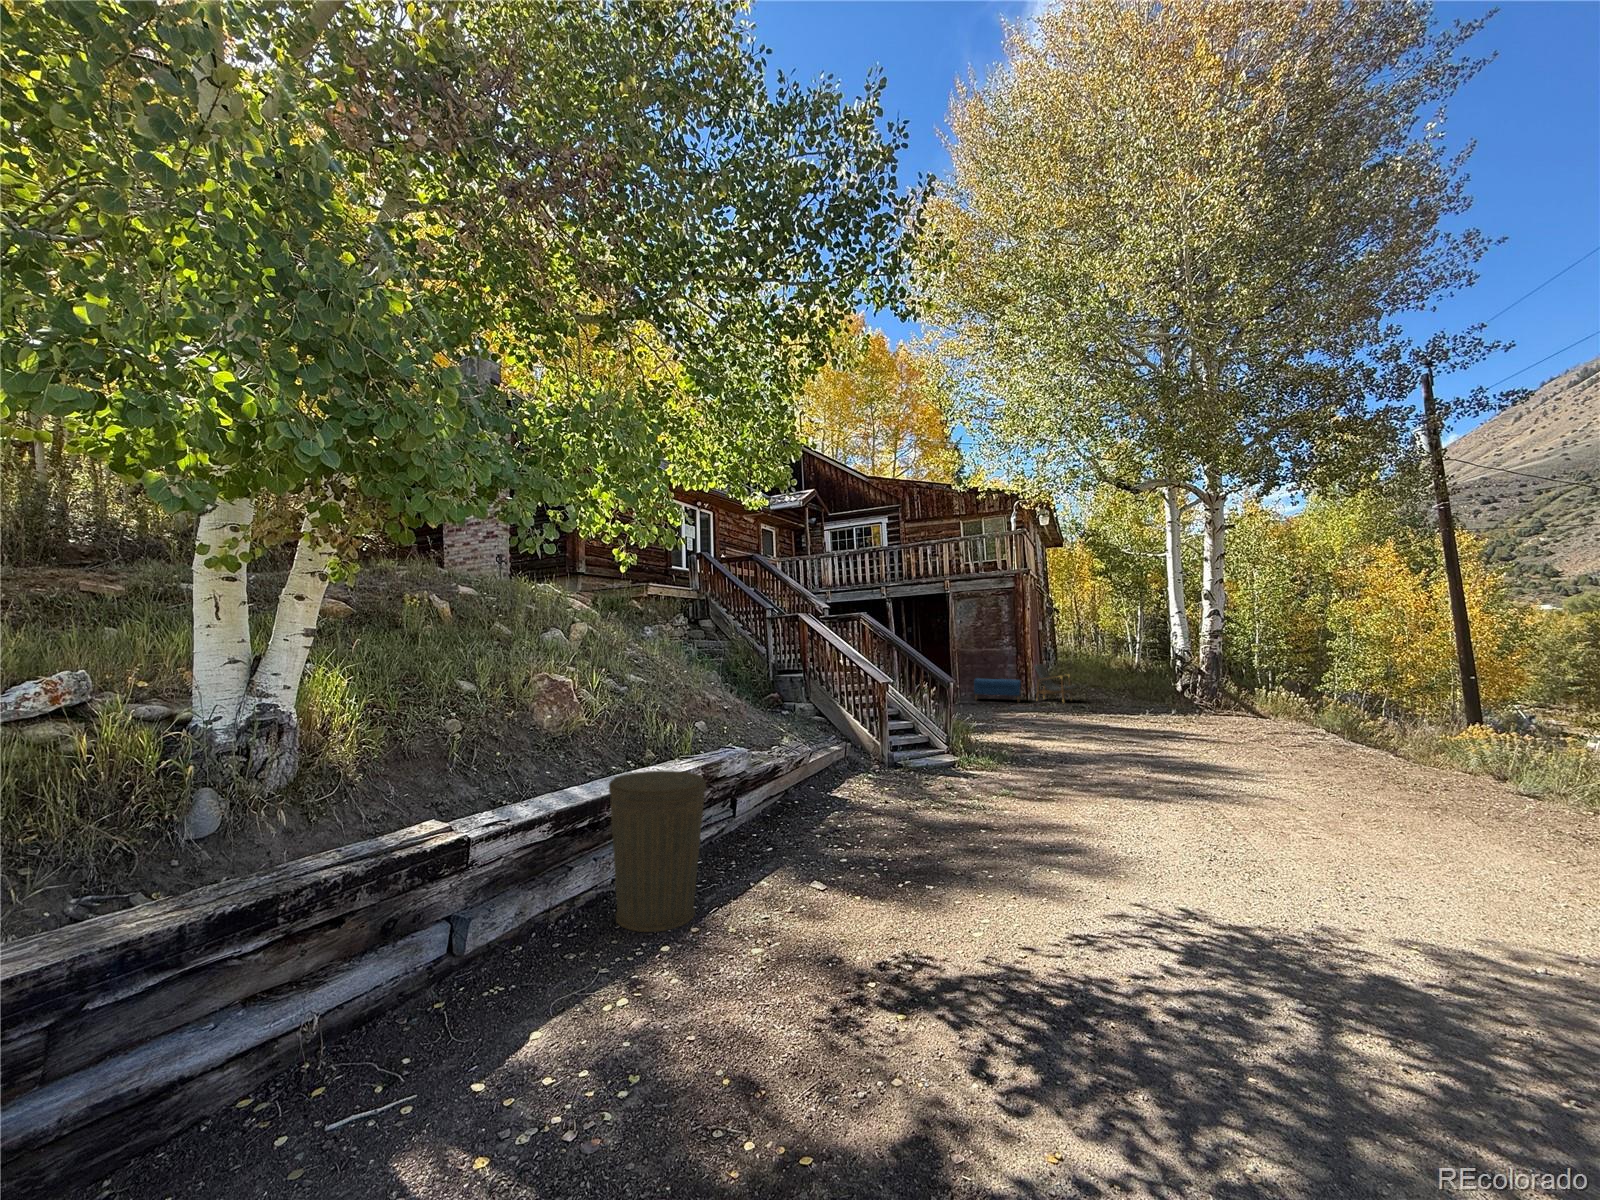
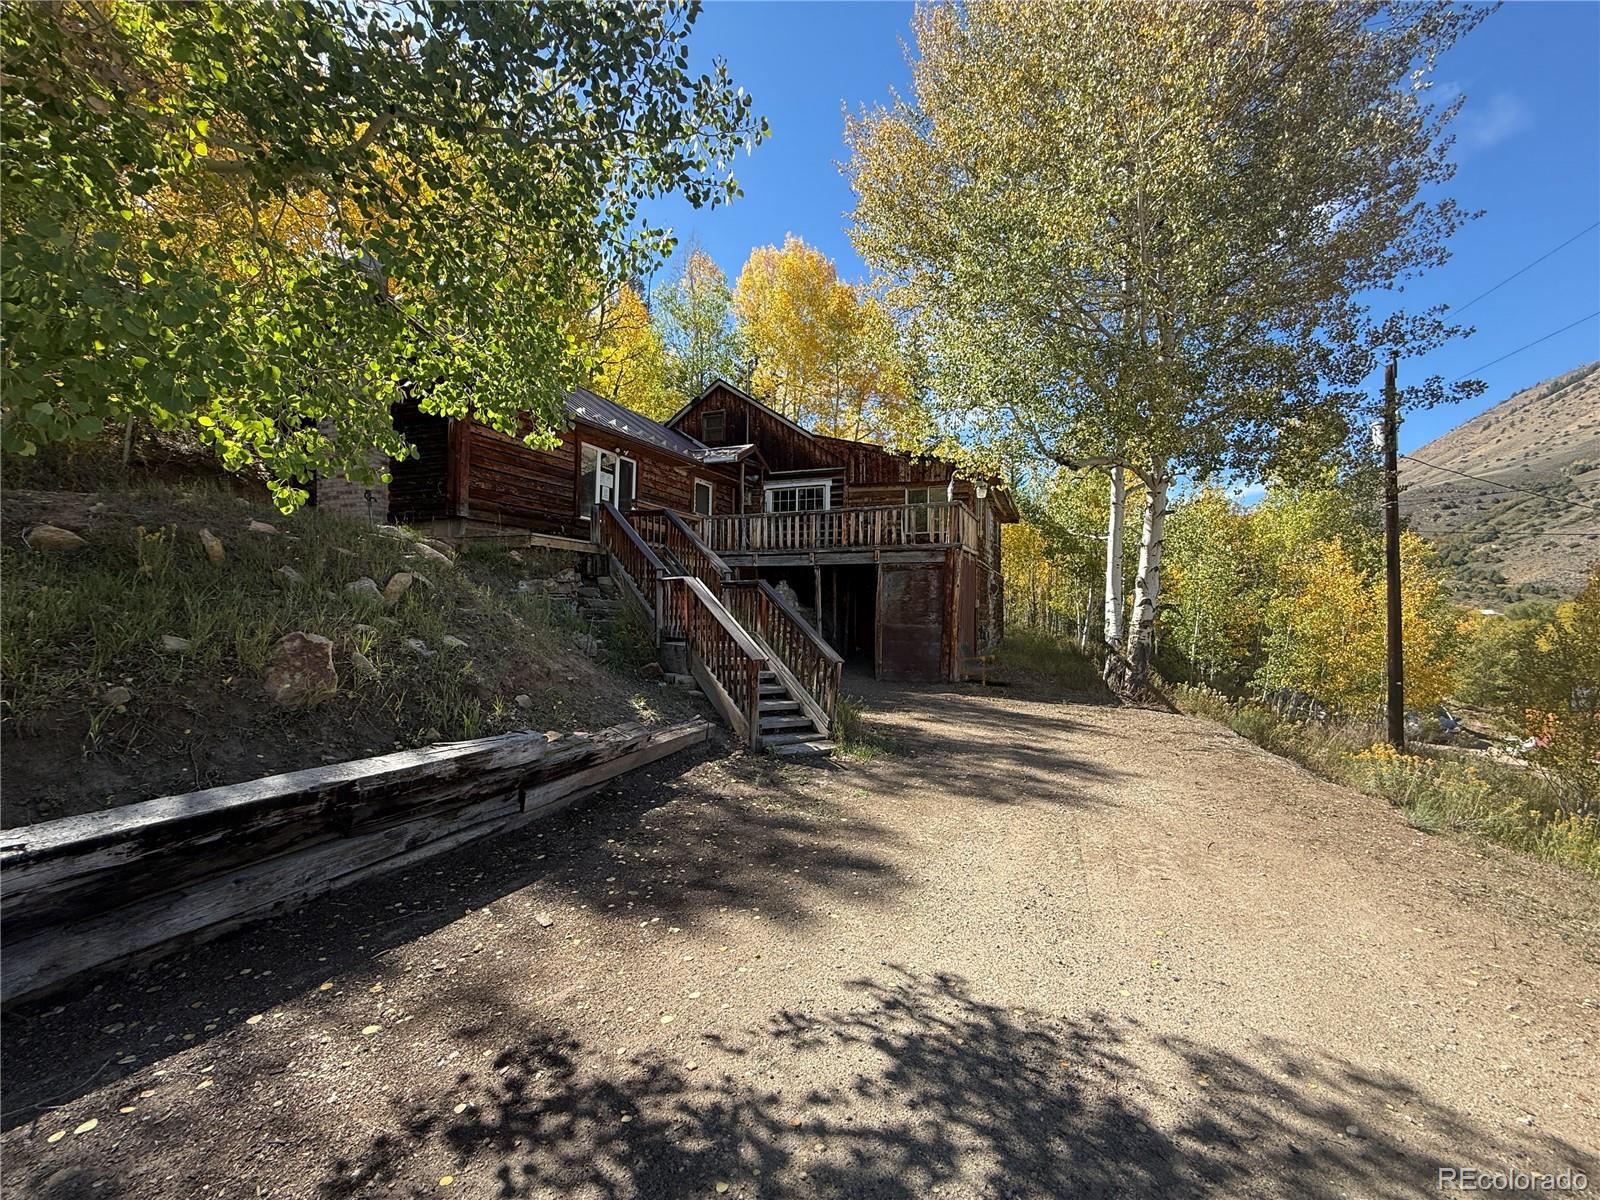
bench: present [974,678,1021,702] -> none [894,654,943,682]
trash can: present [609,770,706,932] -> none [65,805,261,1062]

